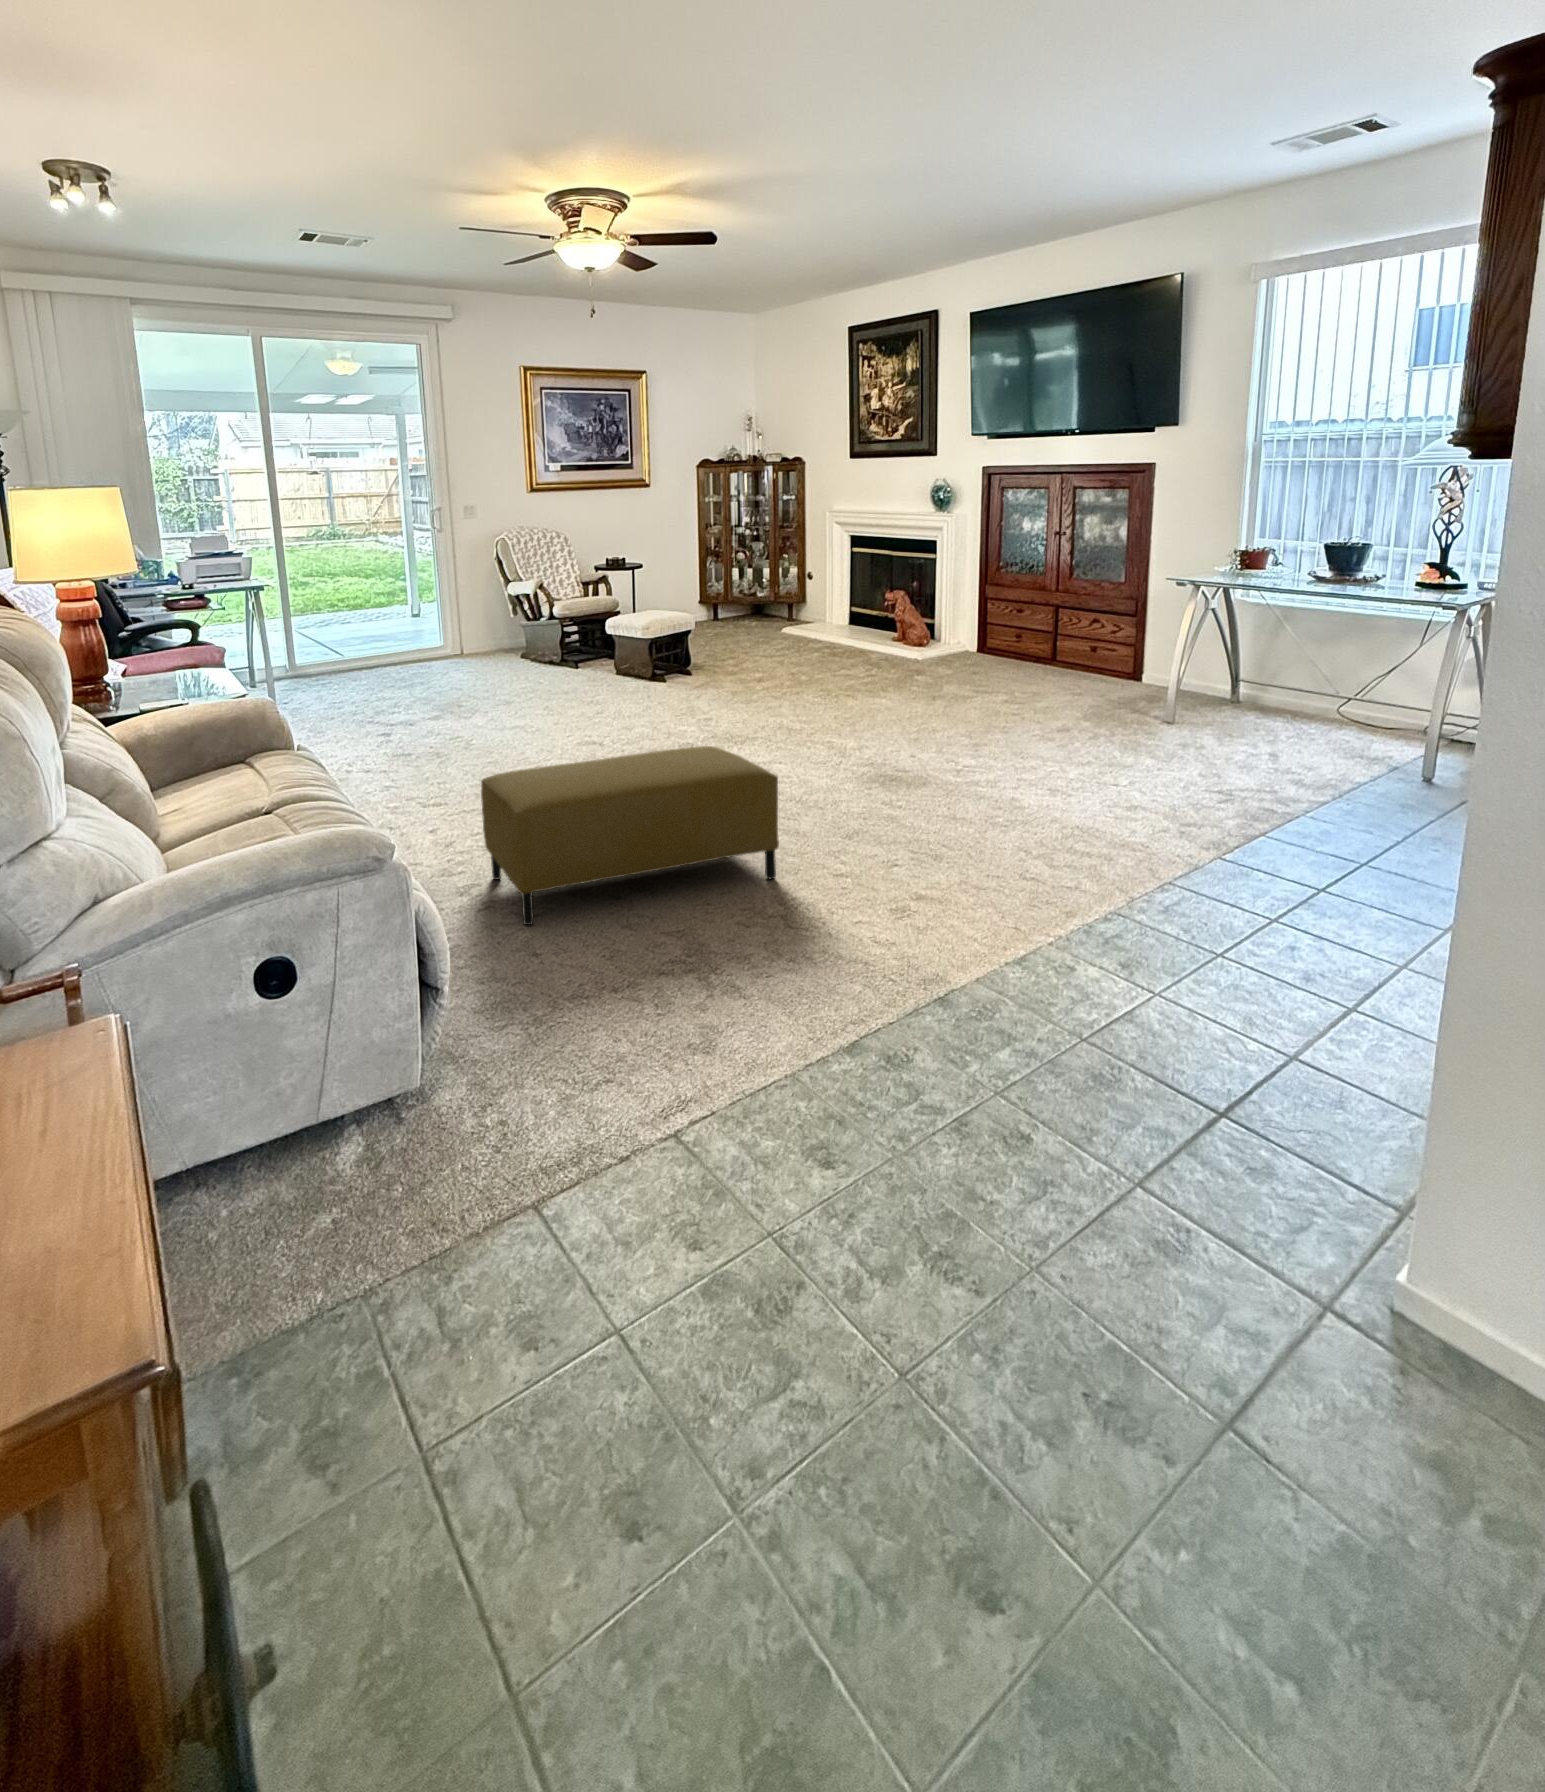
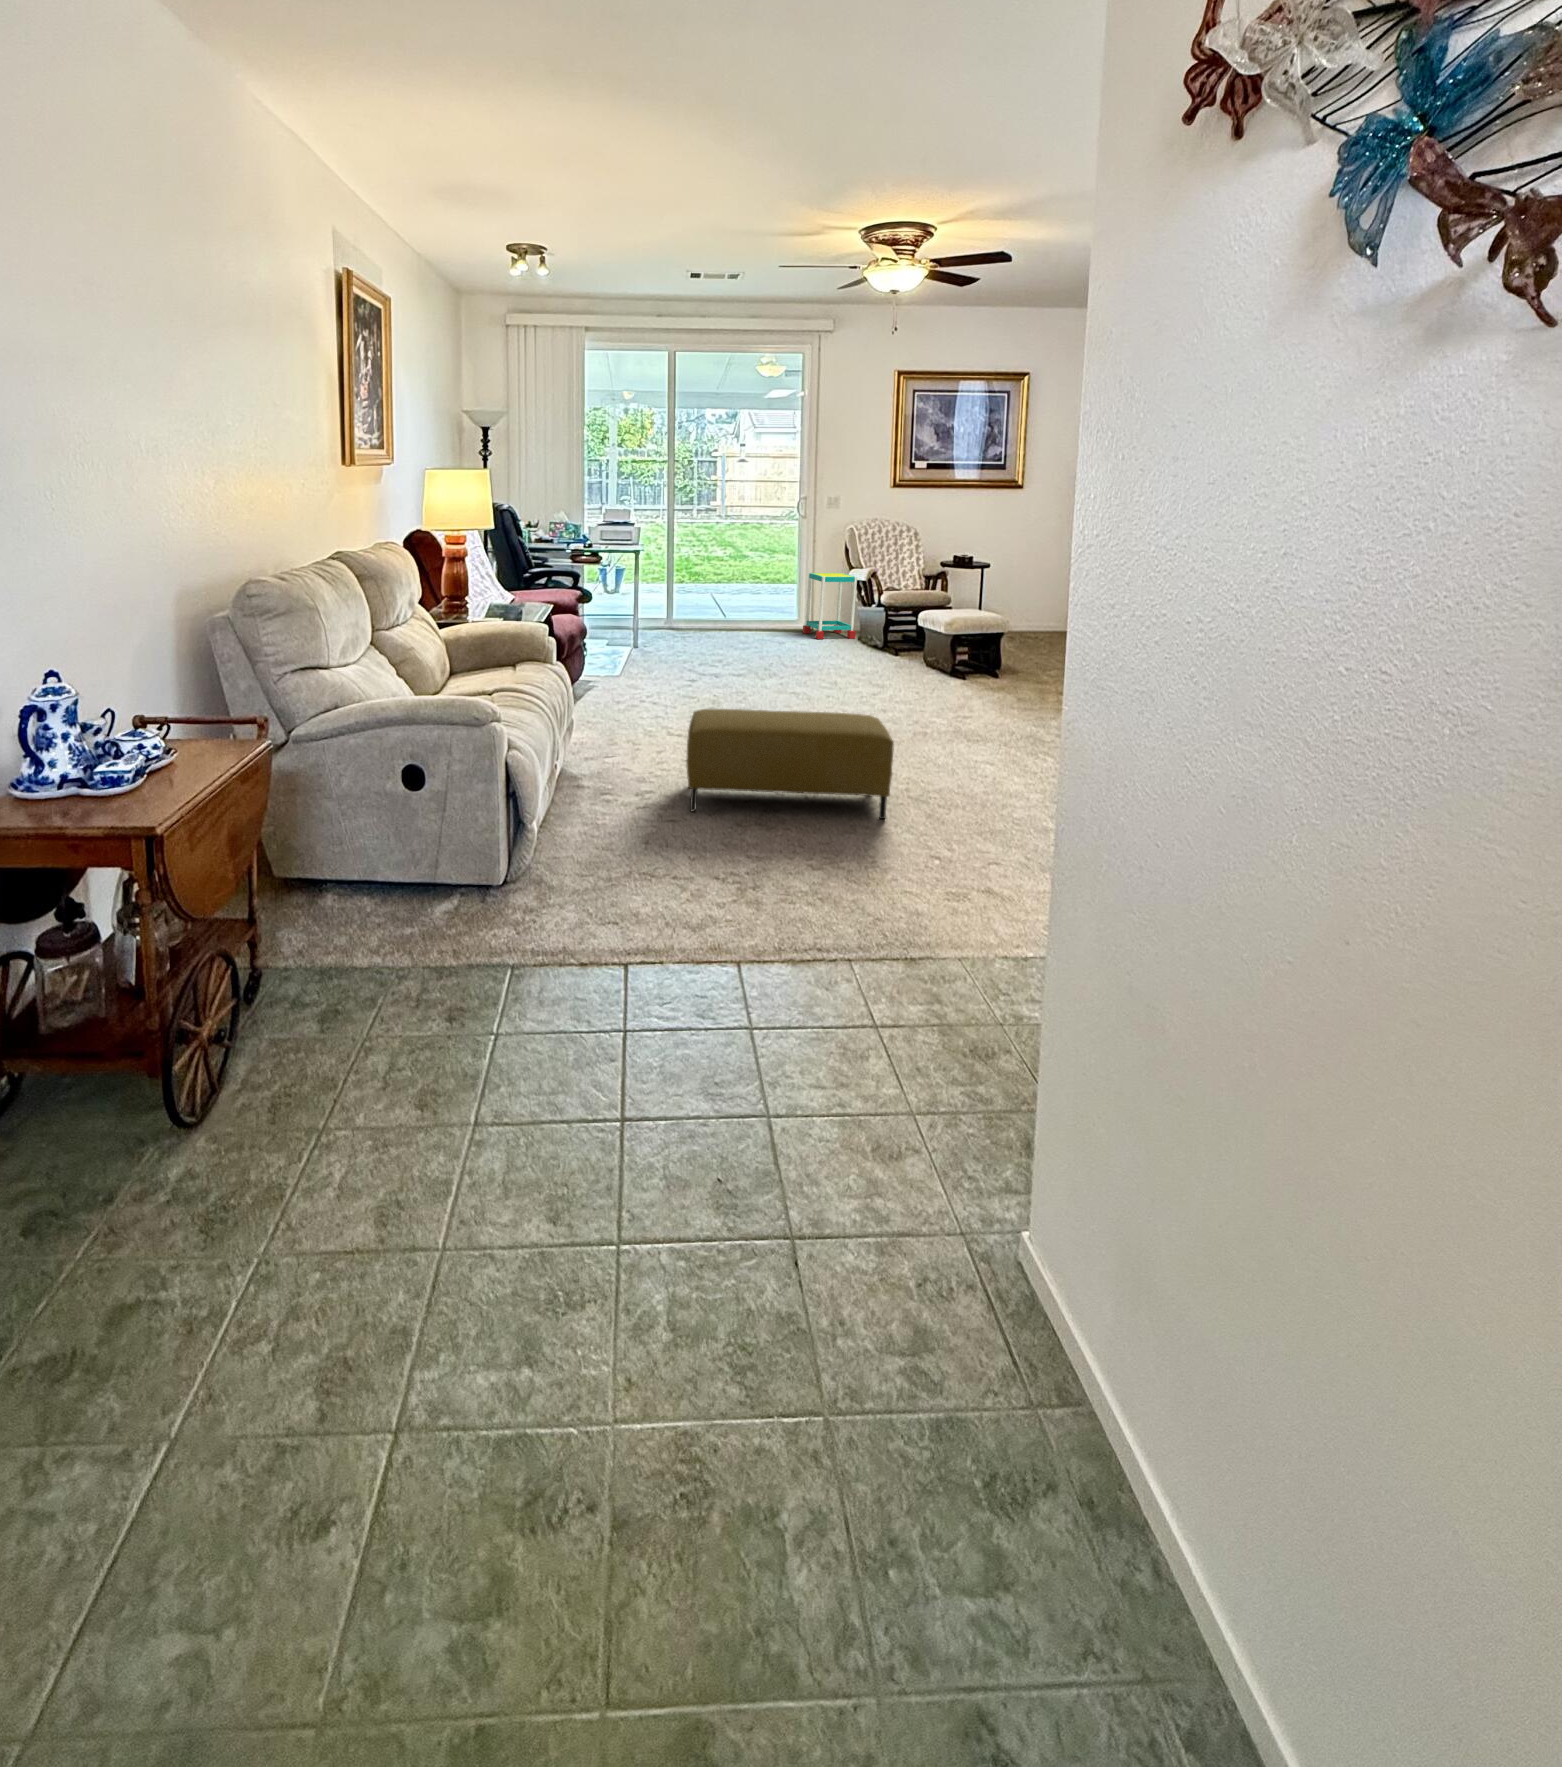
side table: none [457,589,521,665] -> present [803,573,857,639]

